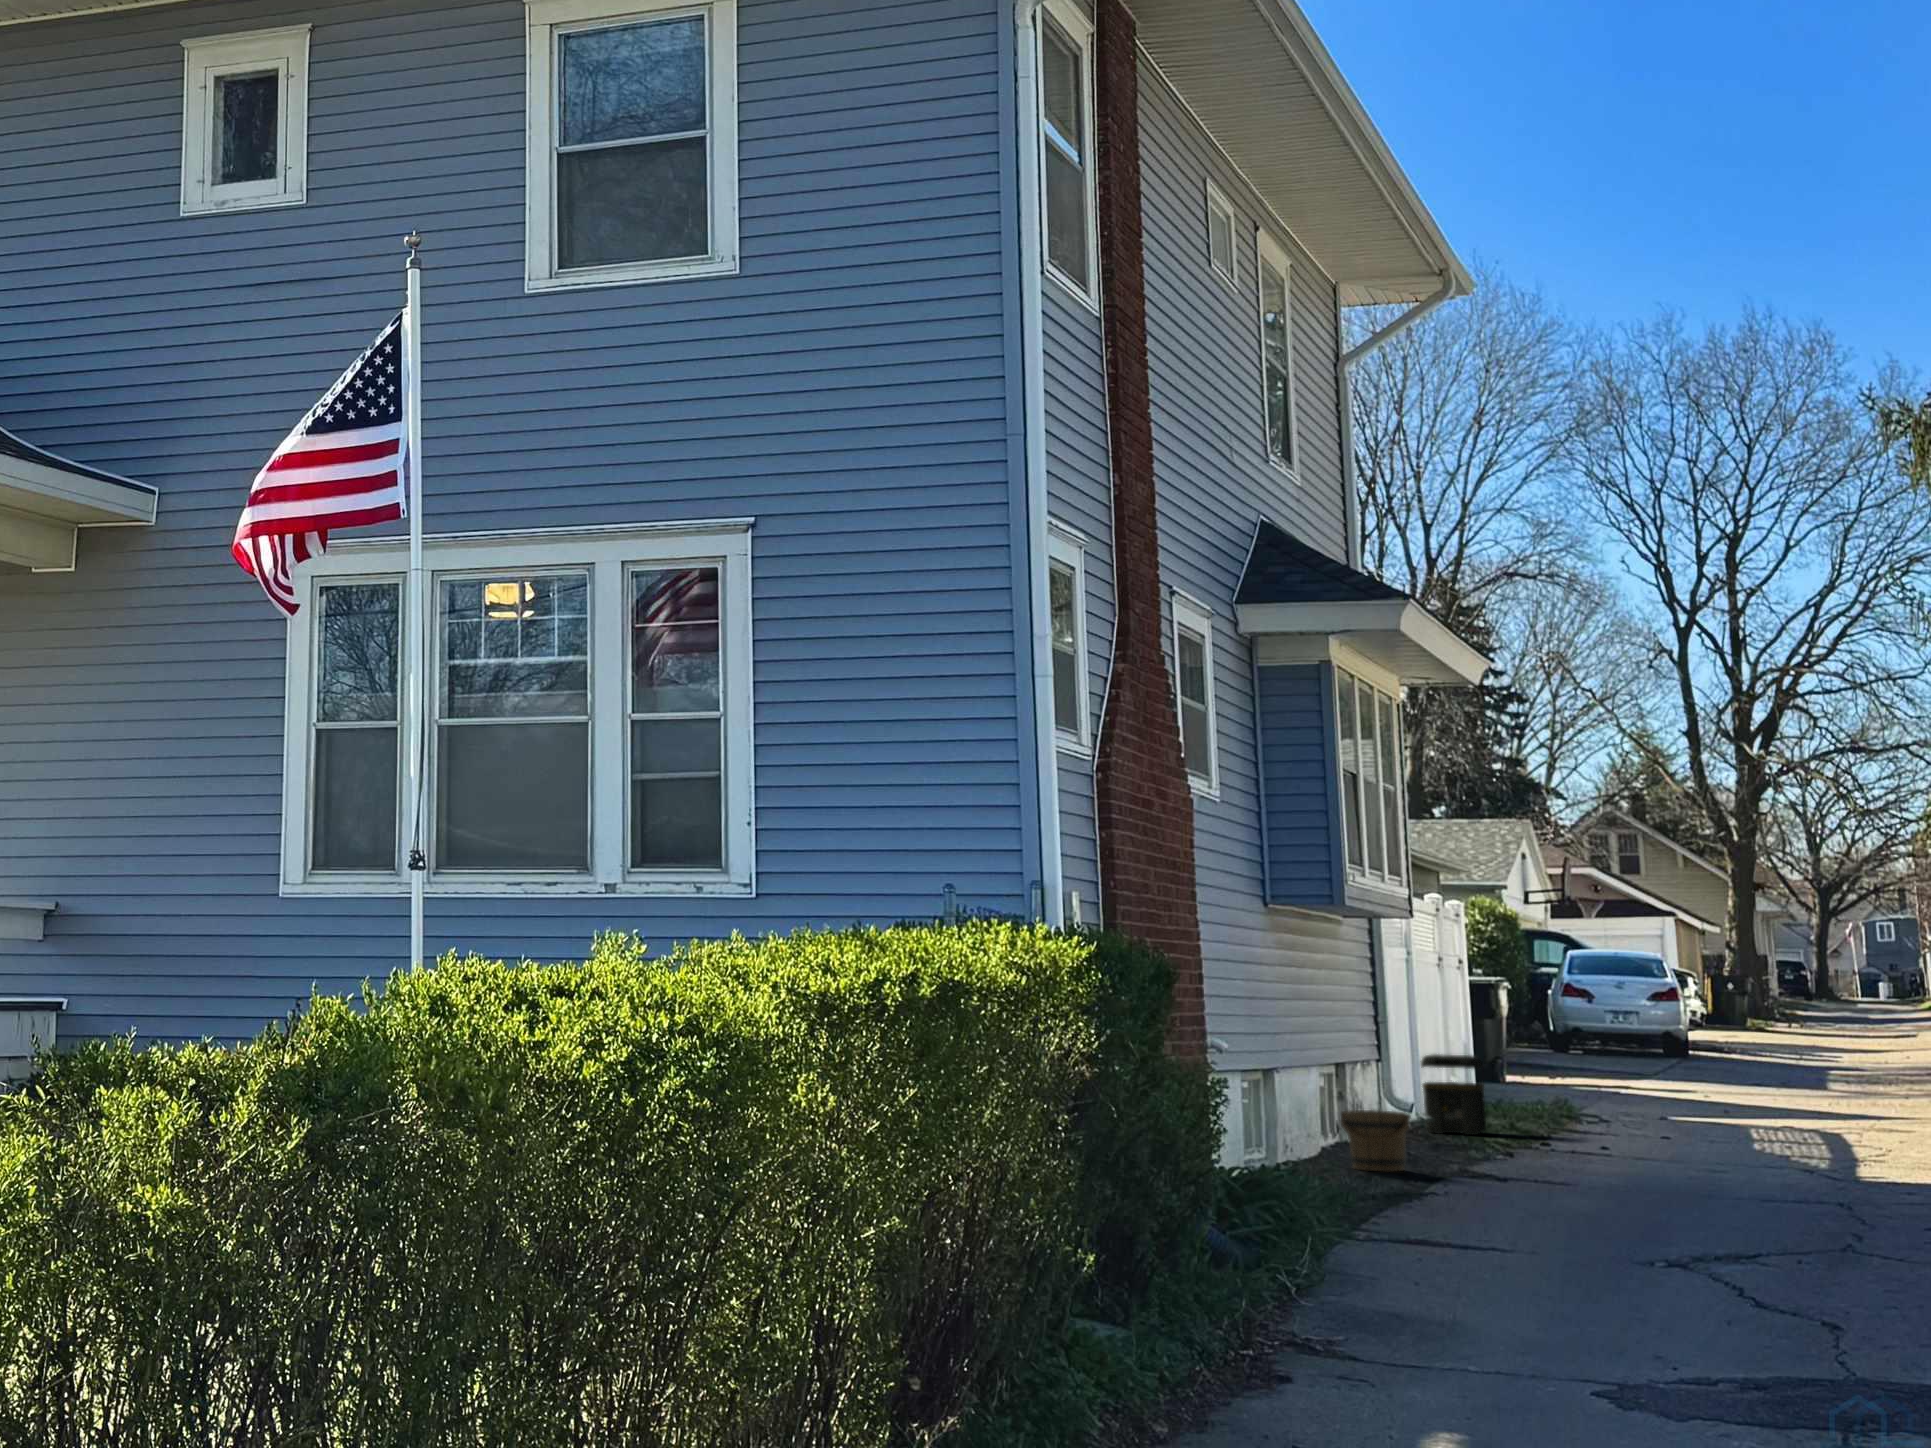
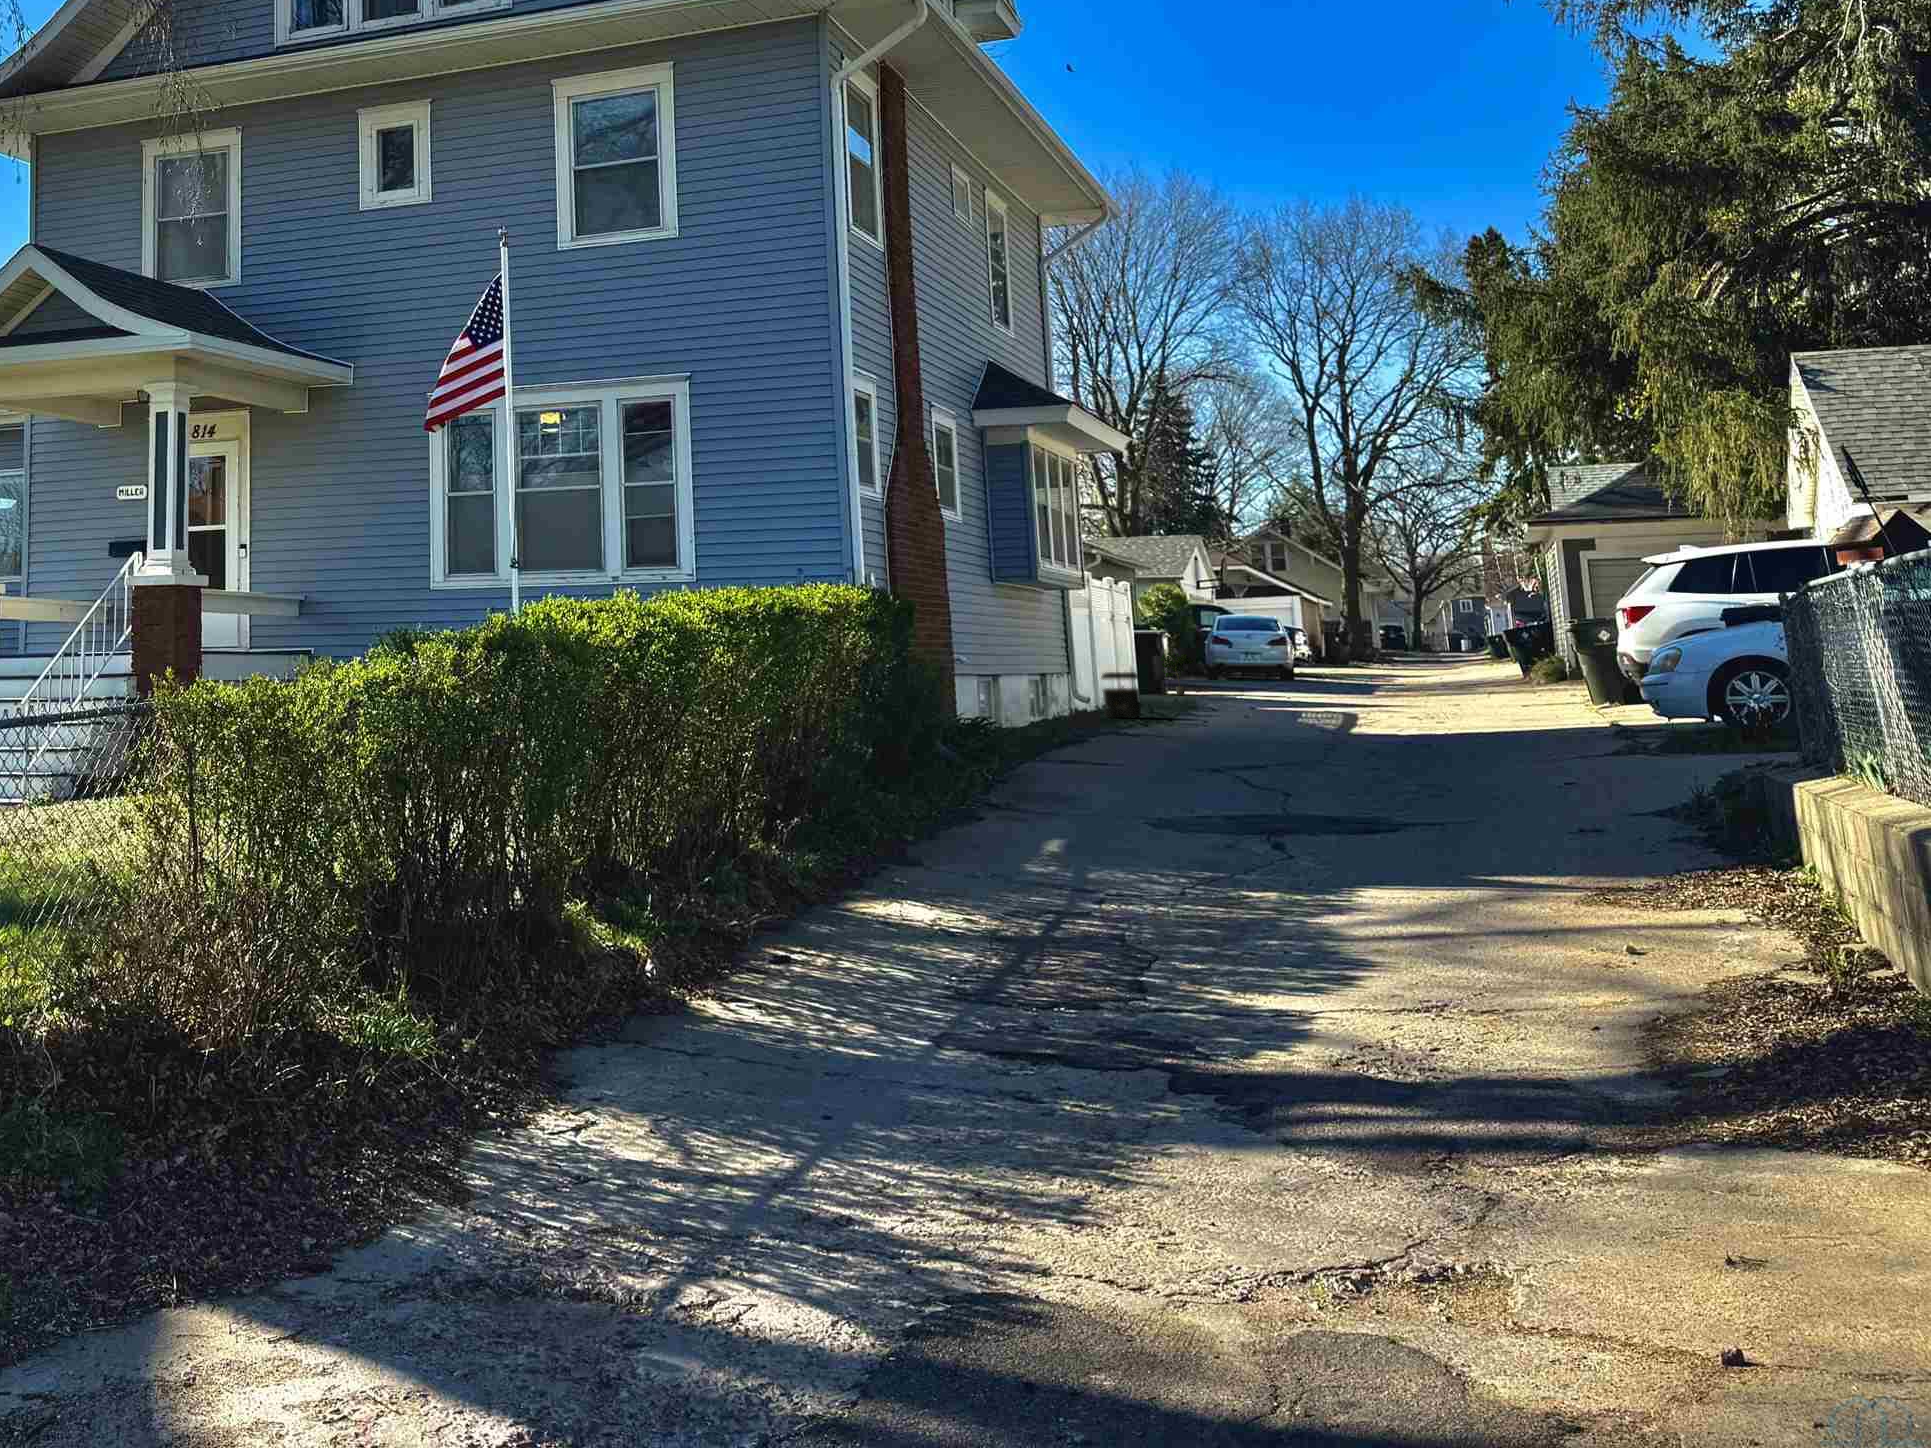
potted plant: none [1494,1016,1552,1085] -> present [1160,653,1195,695]
bucket: present [1341,1110,1411,1171] -> none [1045,701,1086,736]

